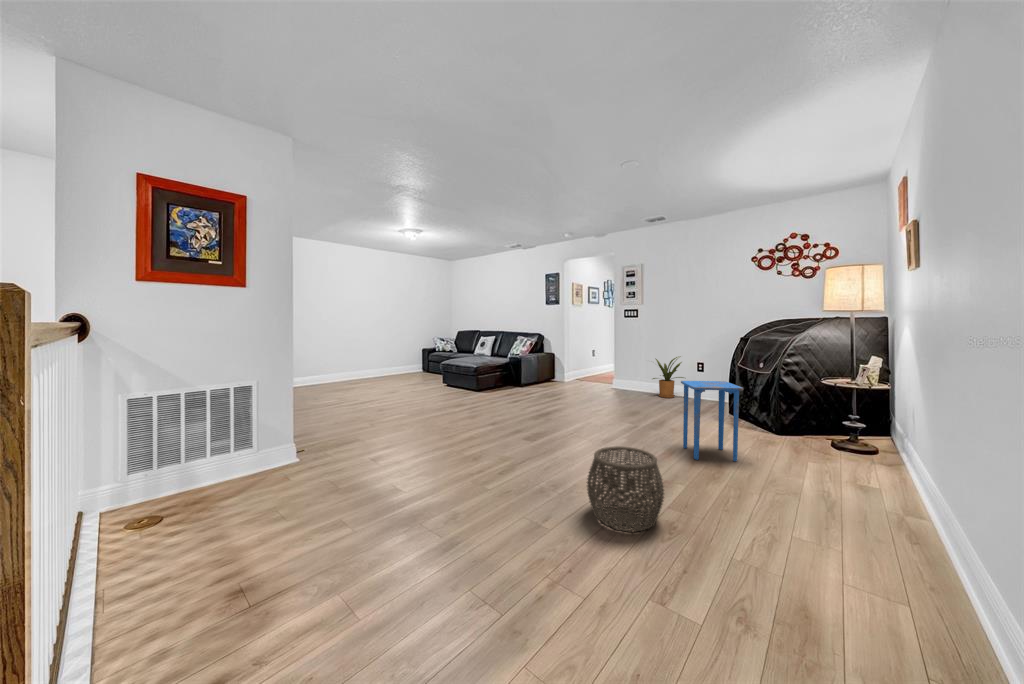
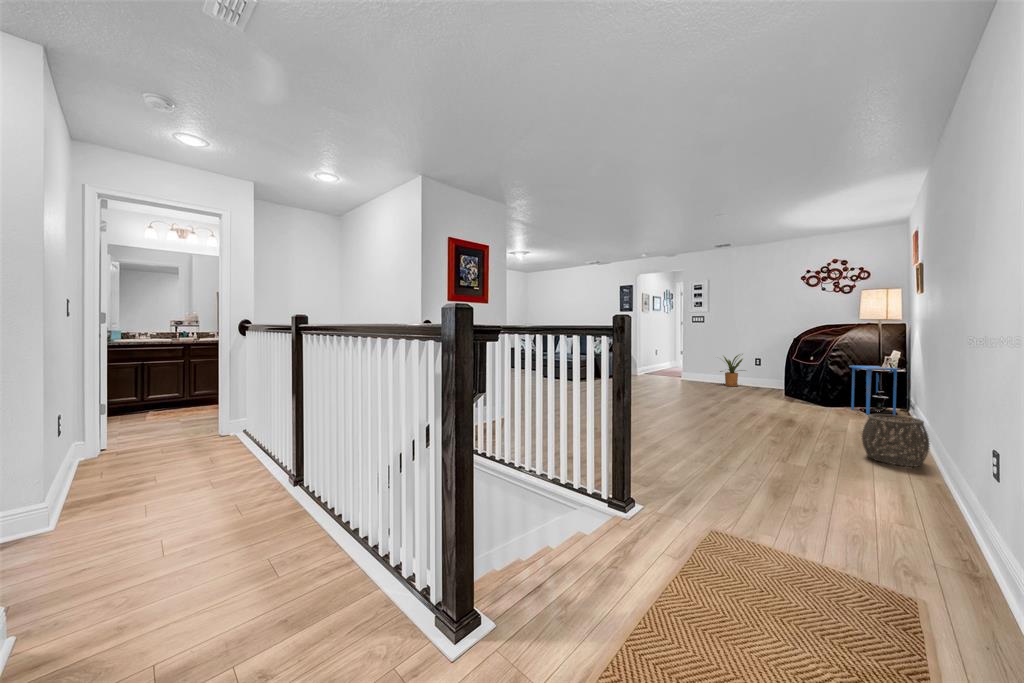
side table: present [681,381,743,461] -> present [849,366,901,415]
woven basket: present [587,446,664,532] -> present [862,414,930,467]

